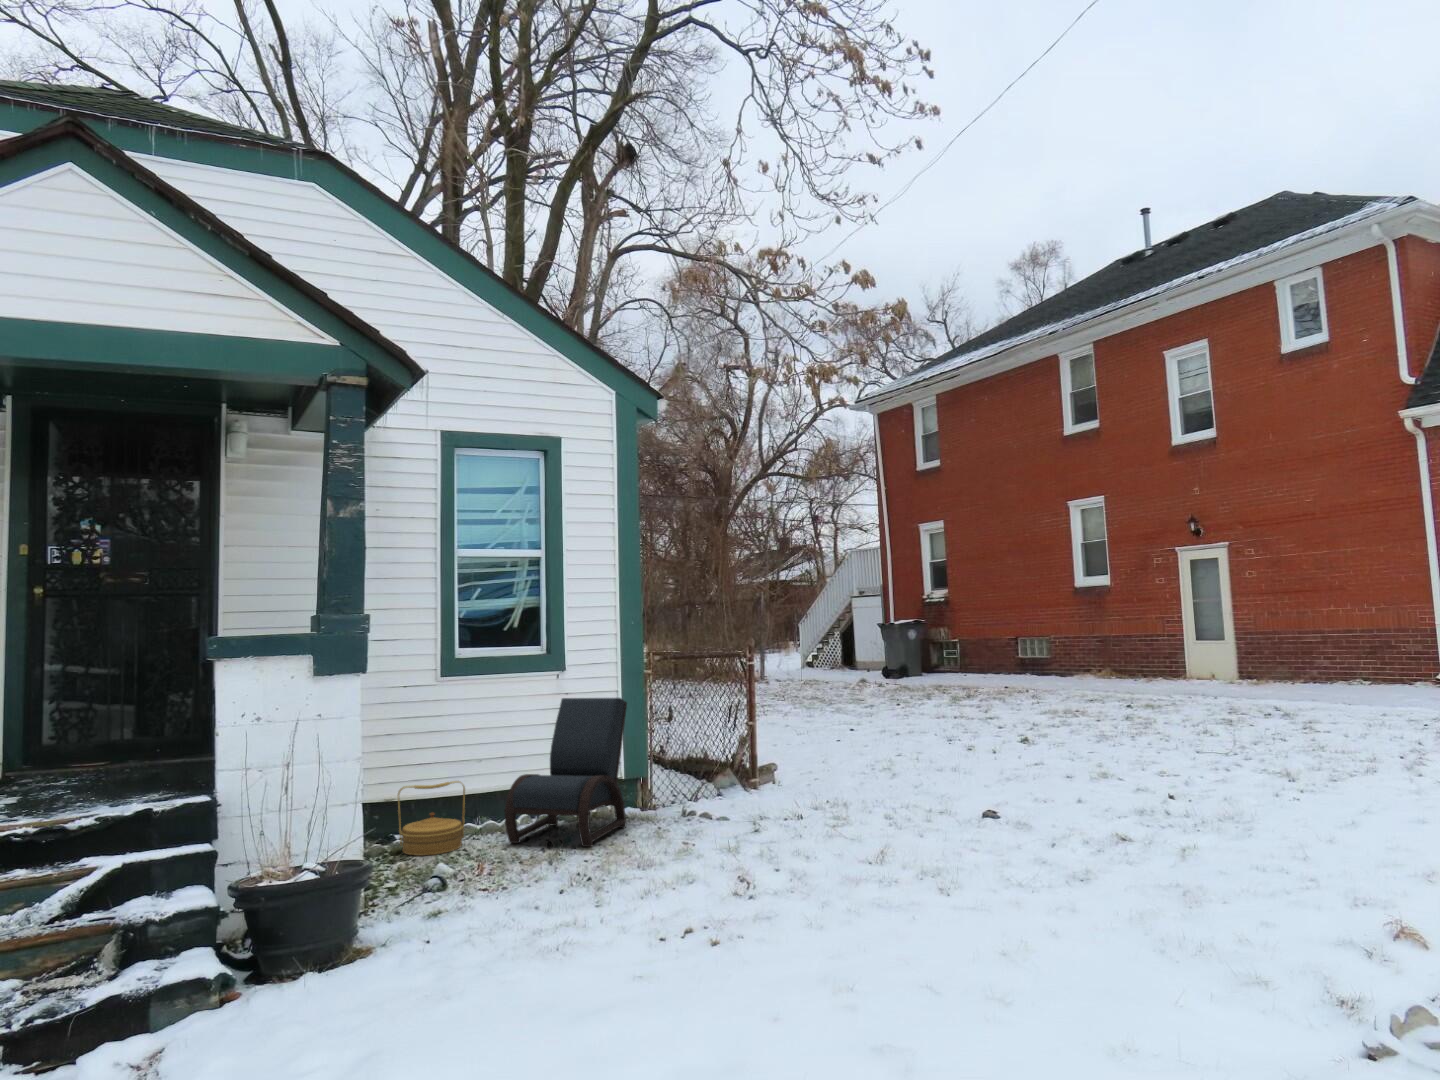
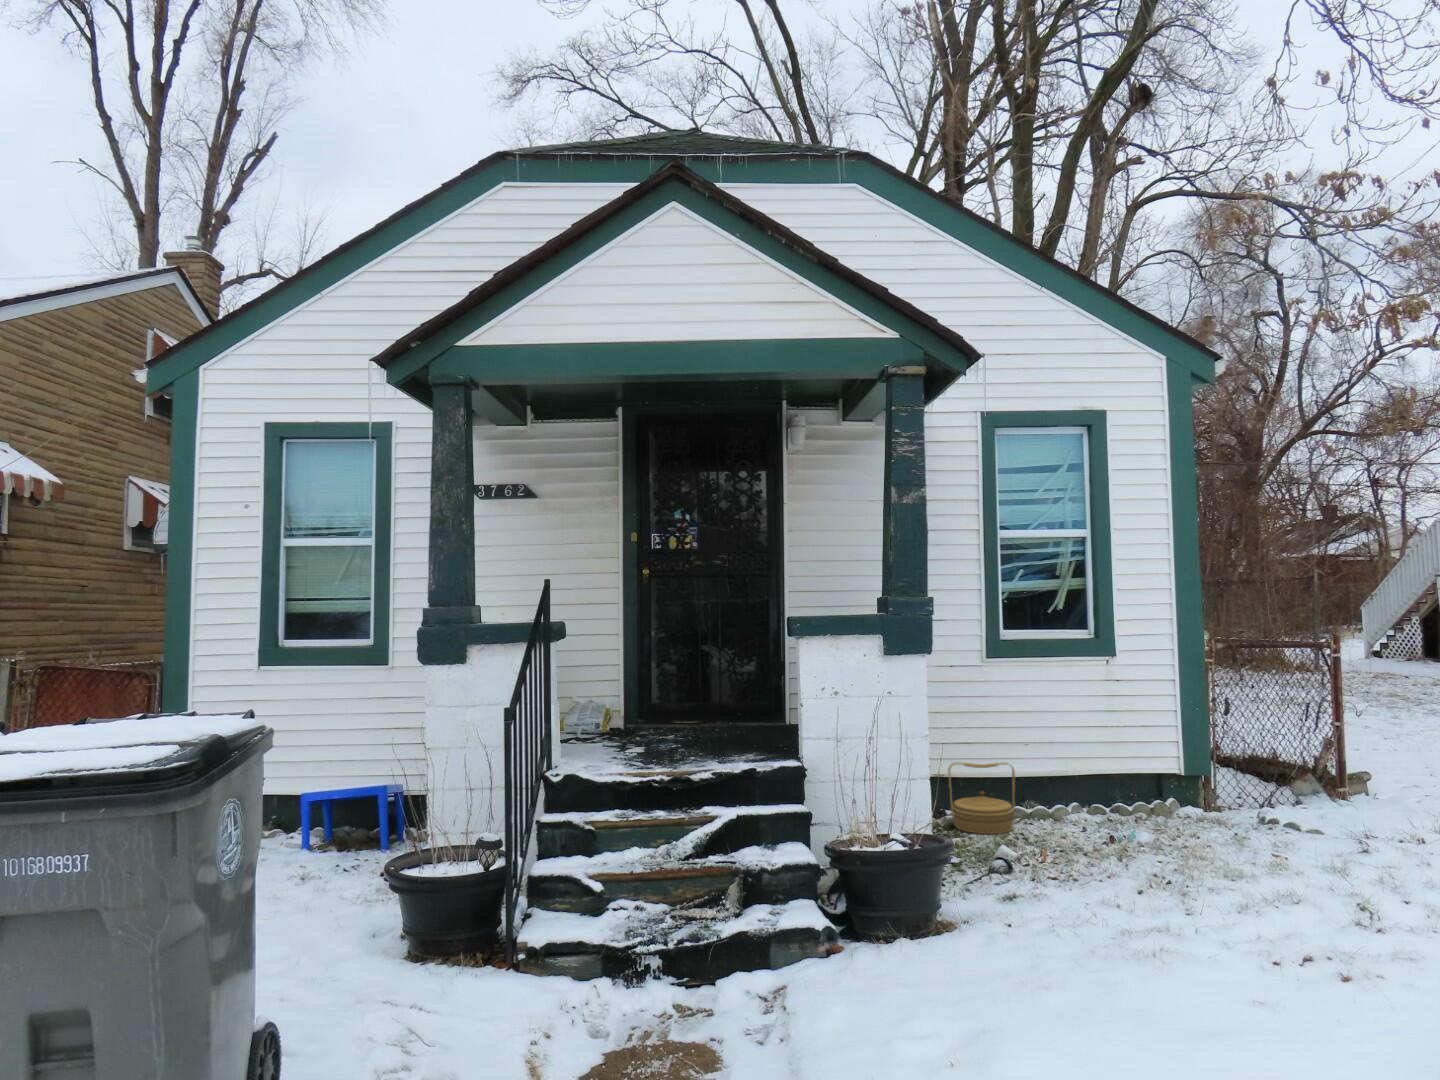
lounge chair: present [504,698,627,847] -> none [1058,686,1197,852]

